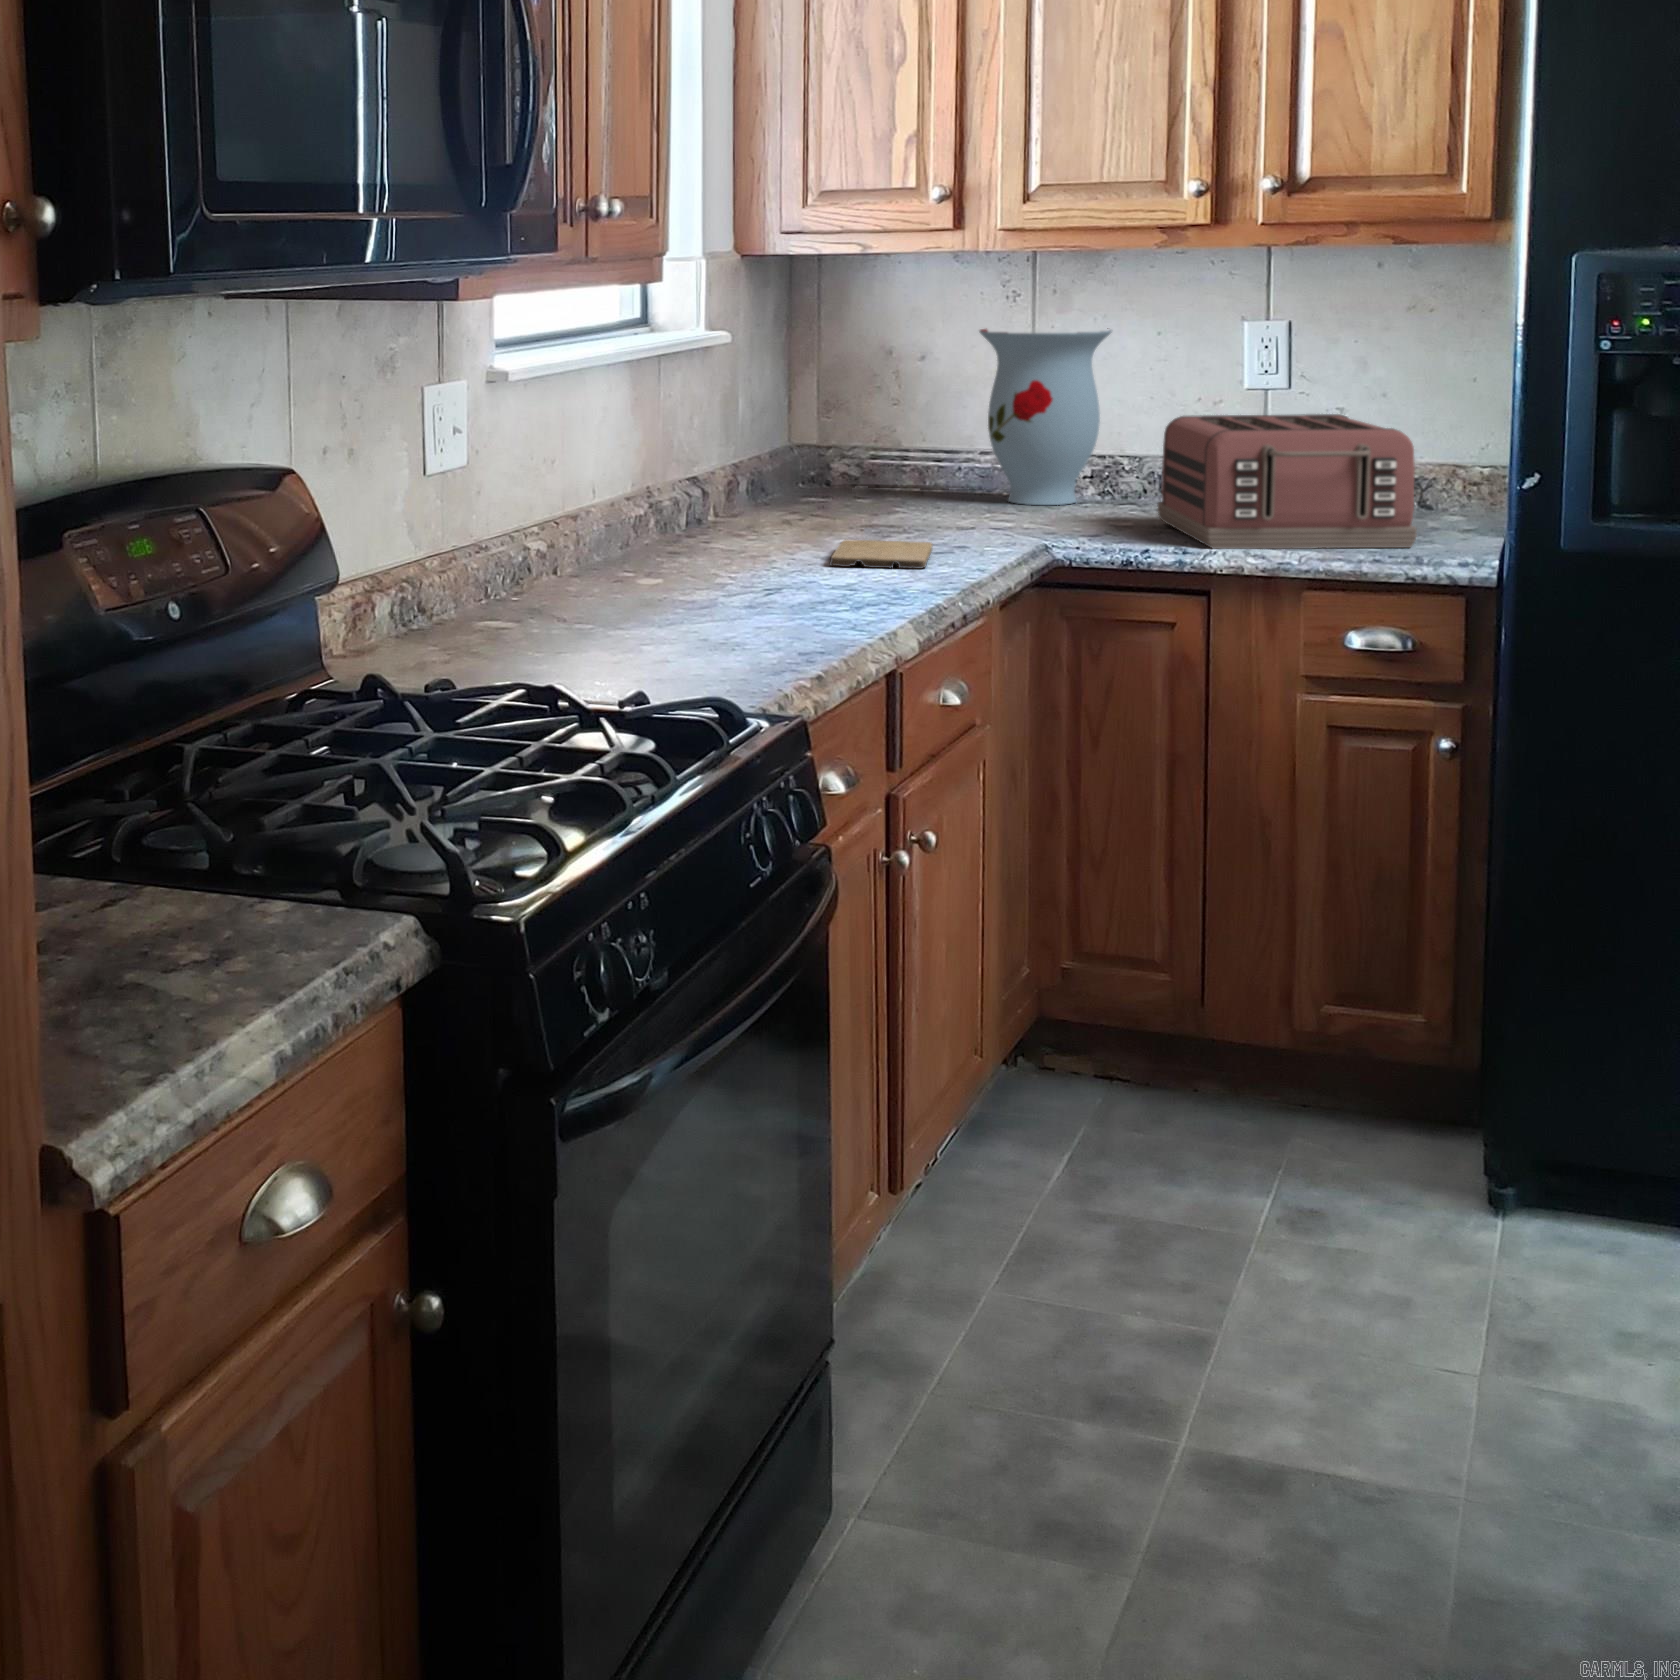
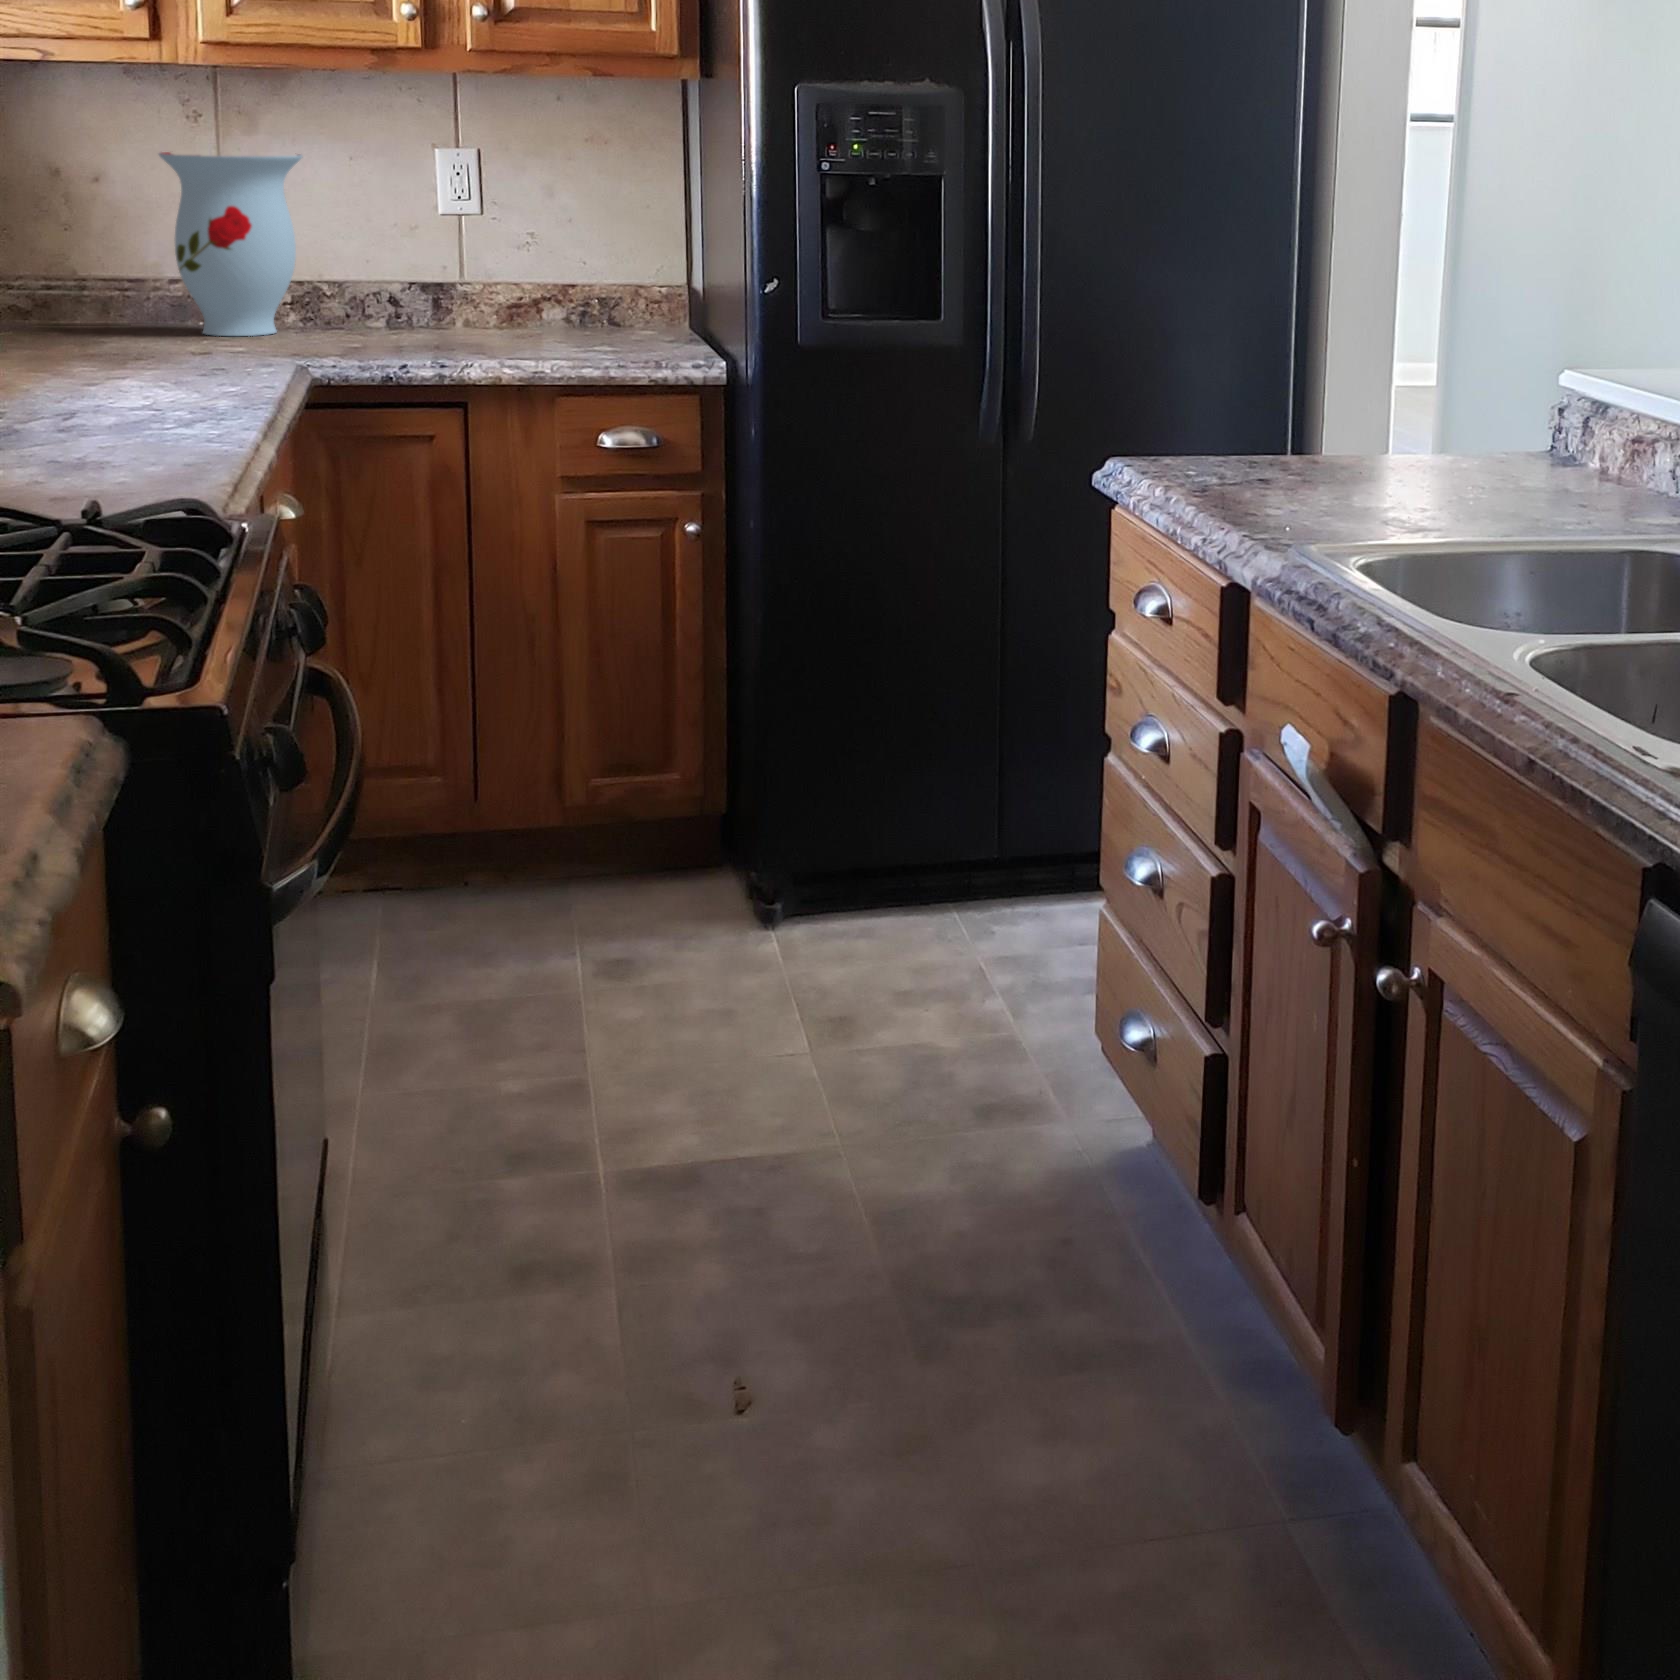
toaster: present [1157,414,1417,549] -> none [384,235,643,363]
cutting board: present [829,540,932,569] -> none [93,369,212,396]

